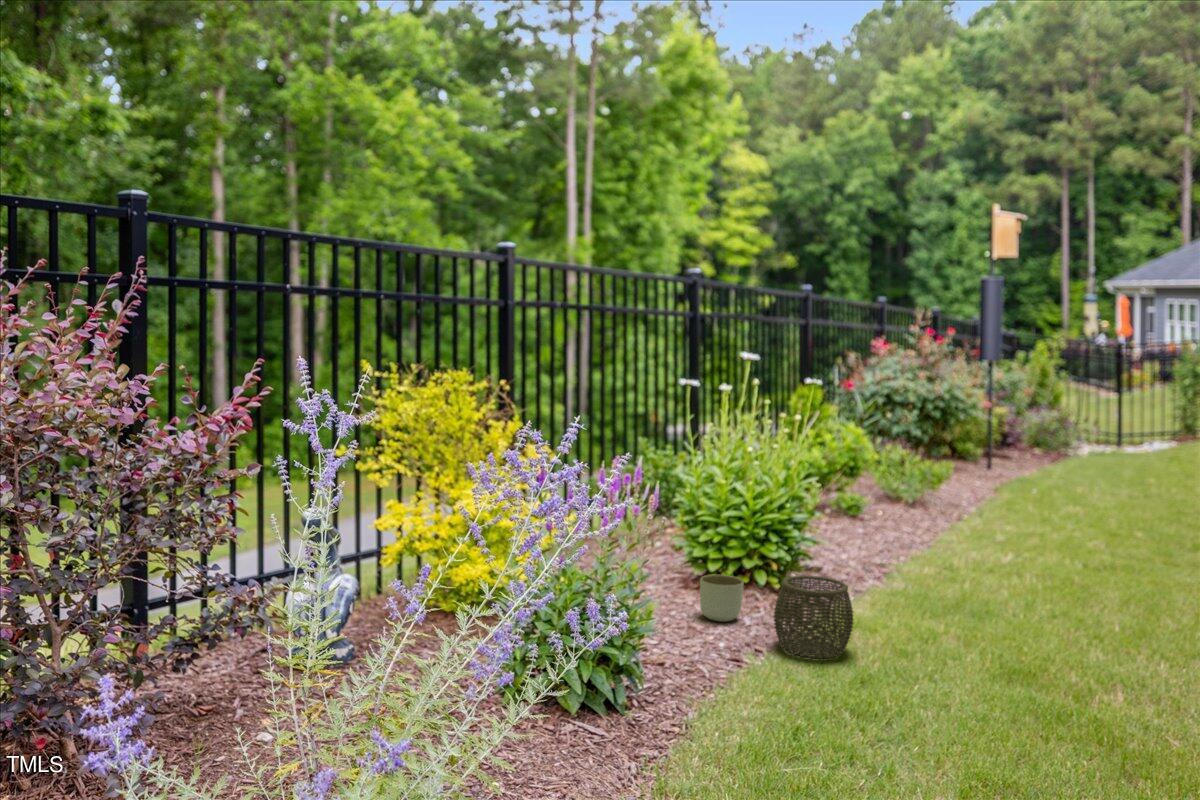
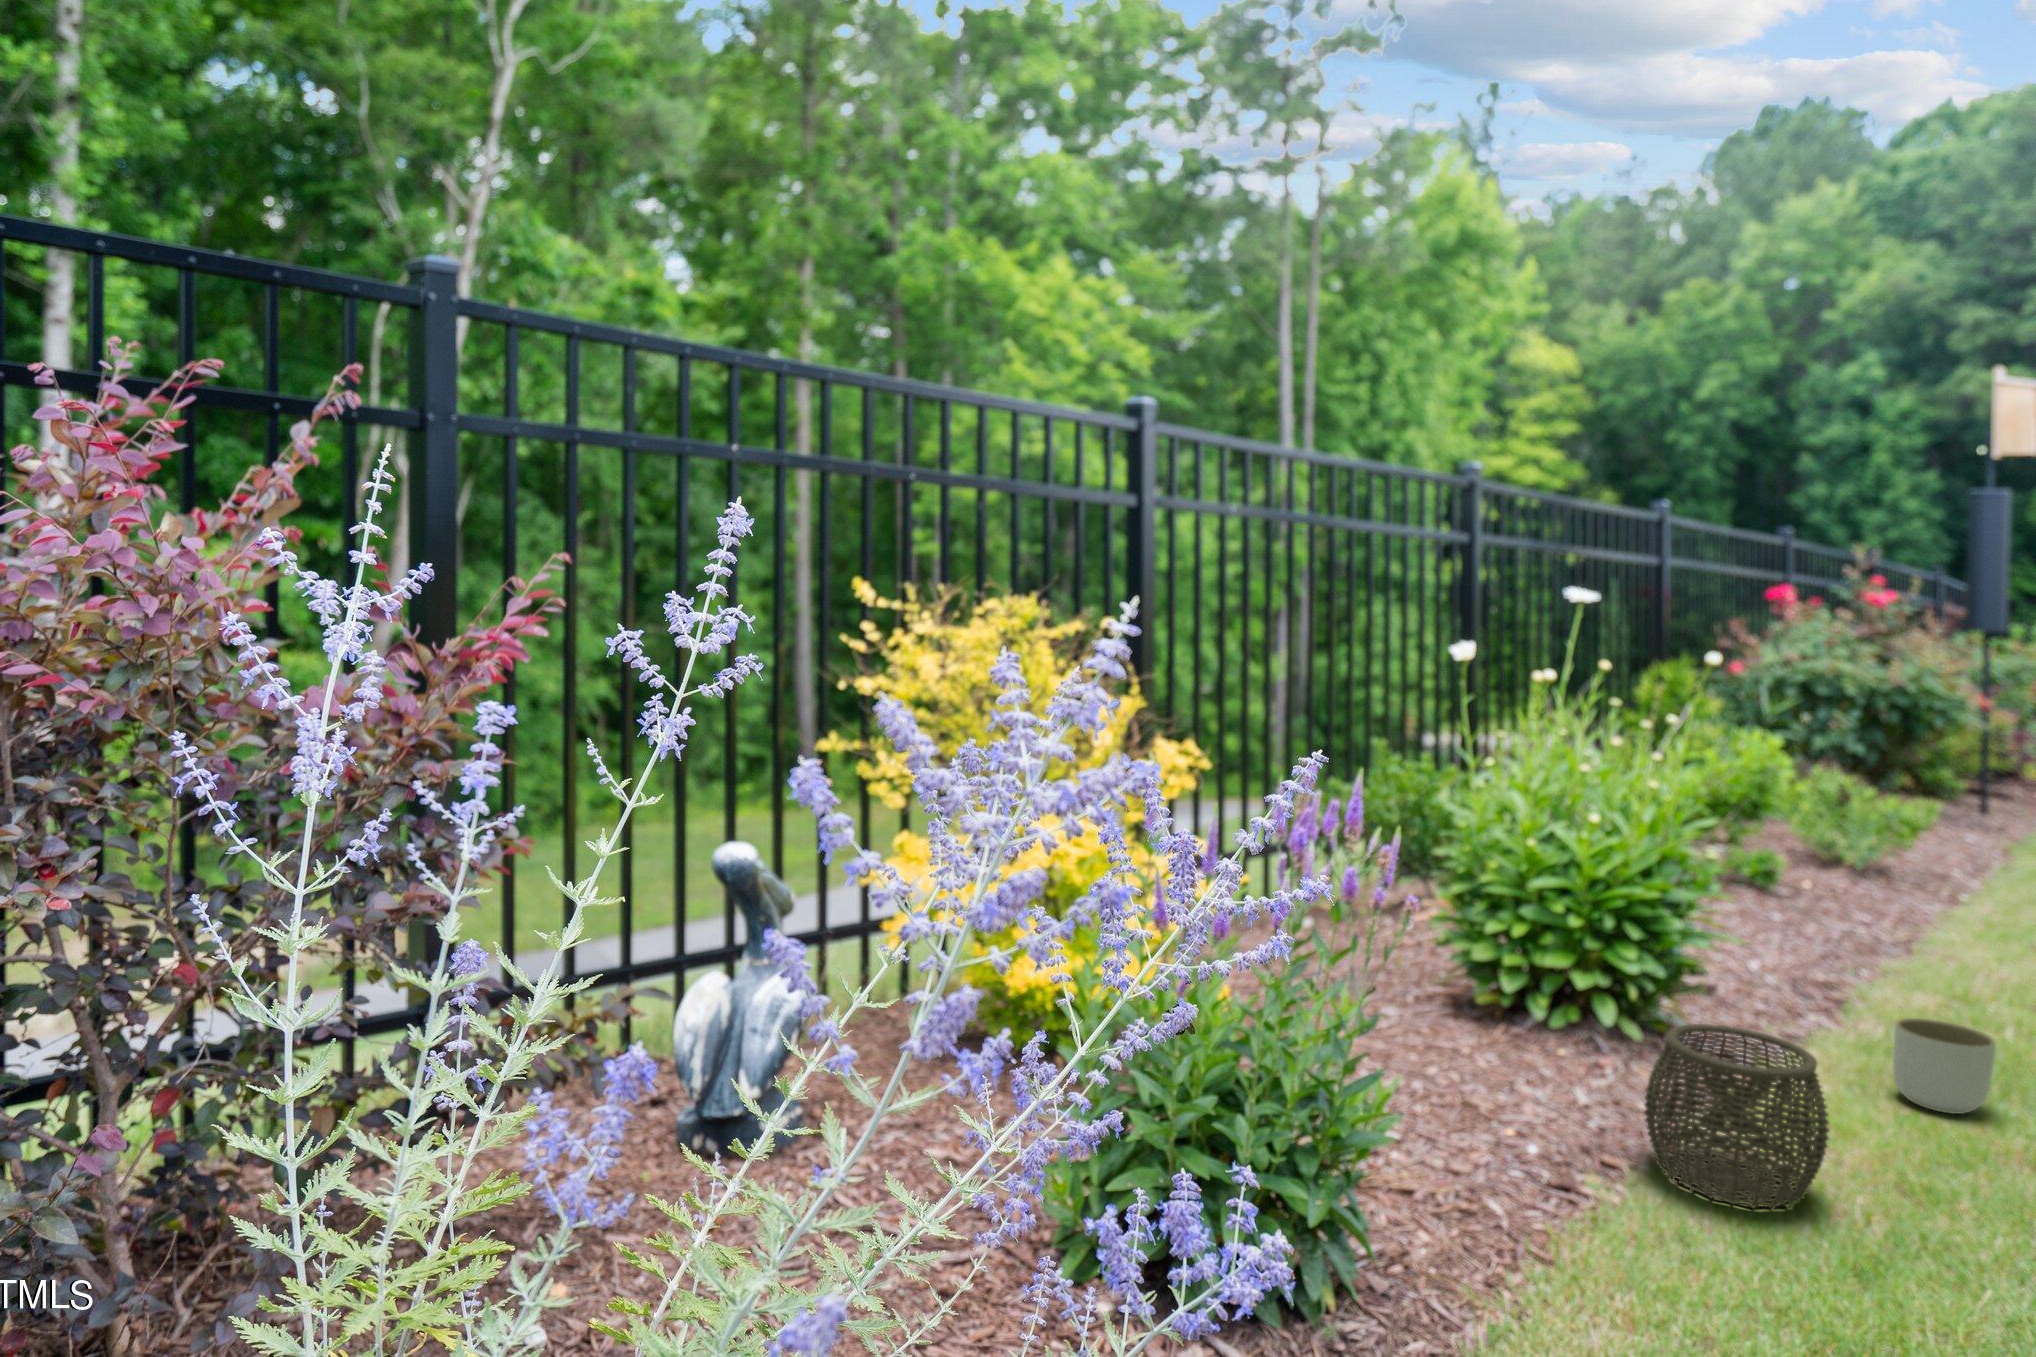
planter: present [700,575,744,622] -> present [1893,1018,1996,1114]

